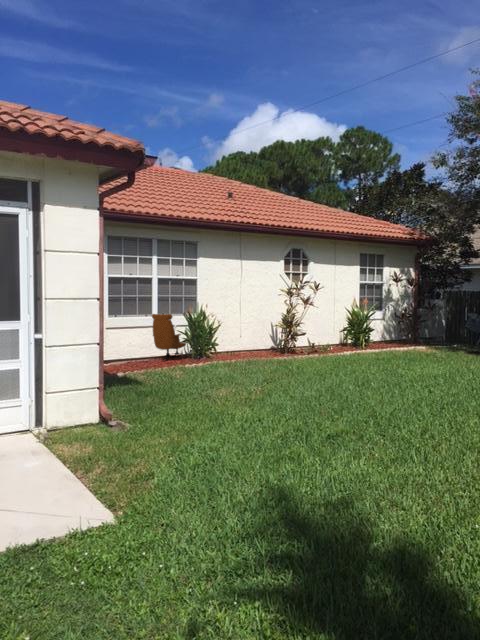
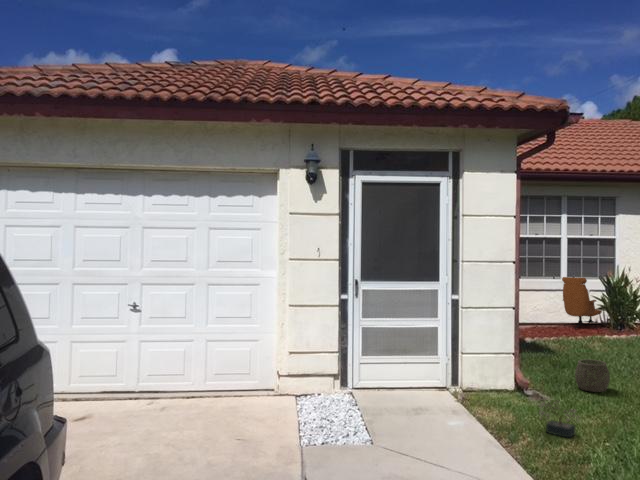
woven basket: none [155,387,184,416] -> present [575,359,610,392]
decorative plant: none [115,425,154,461] -> present [539,398,576,438]

